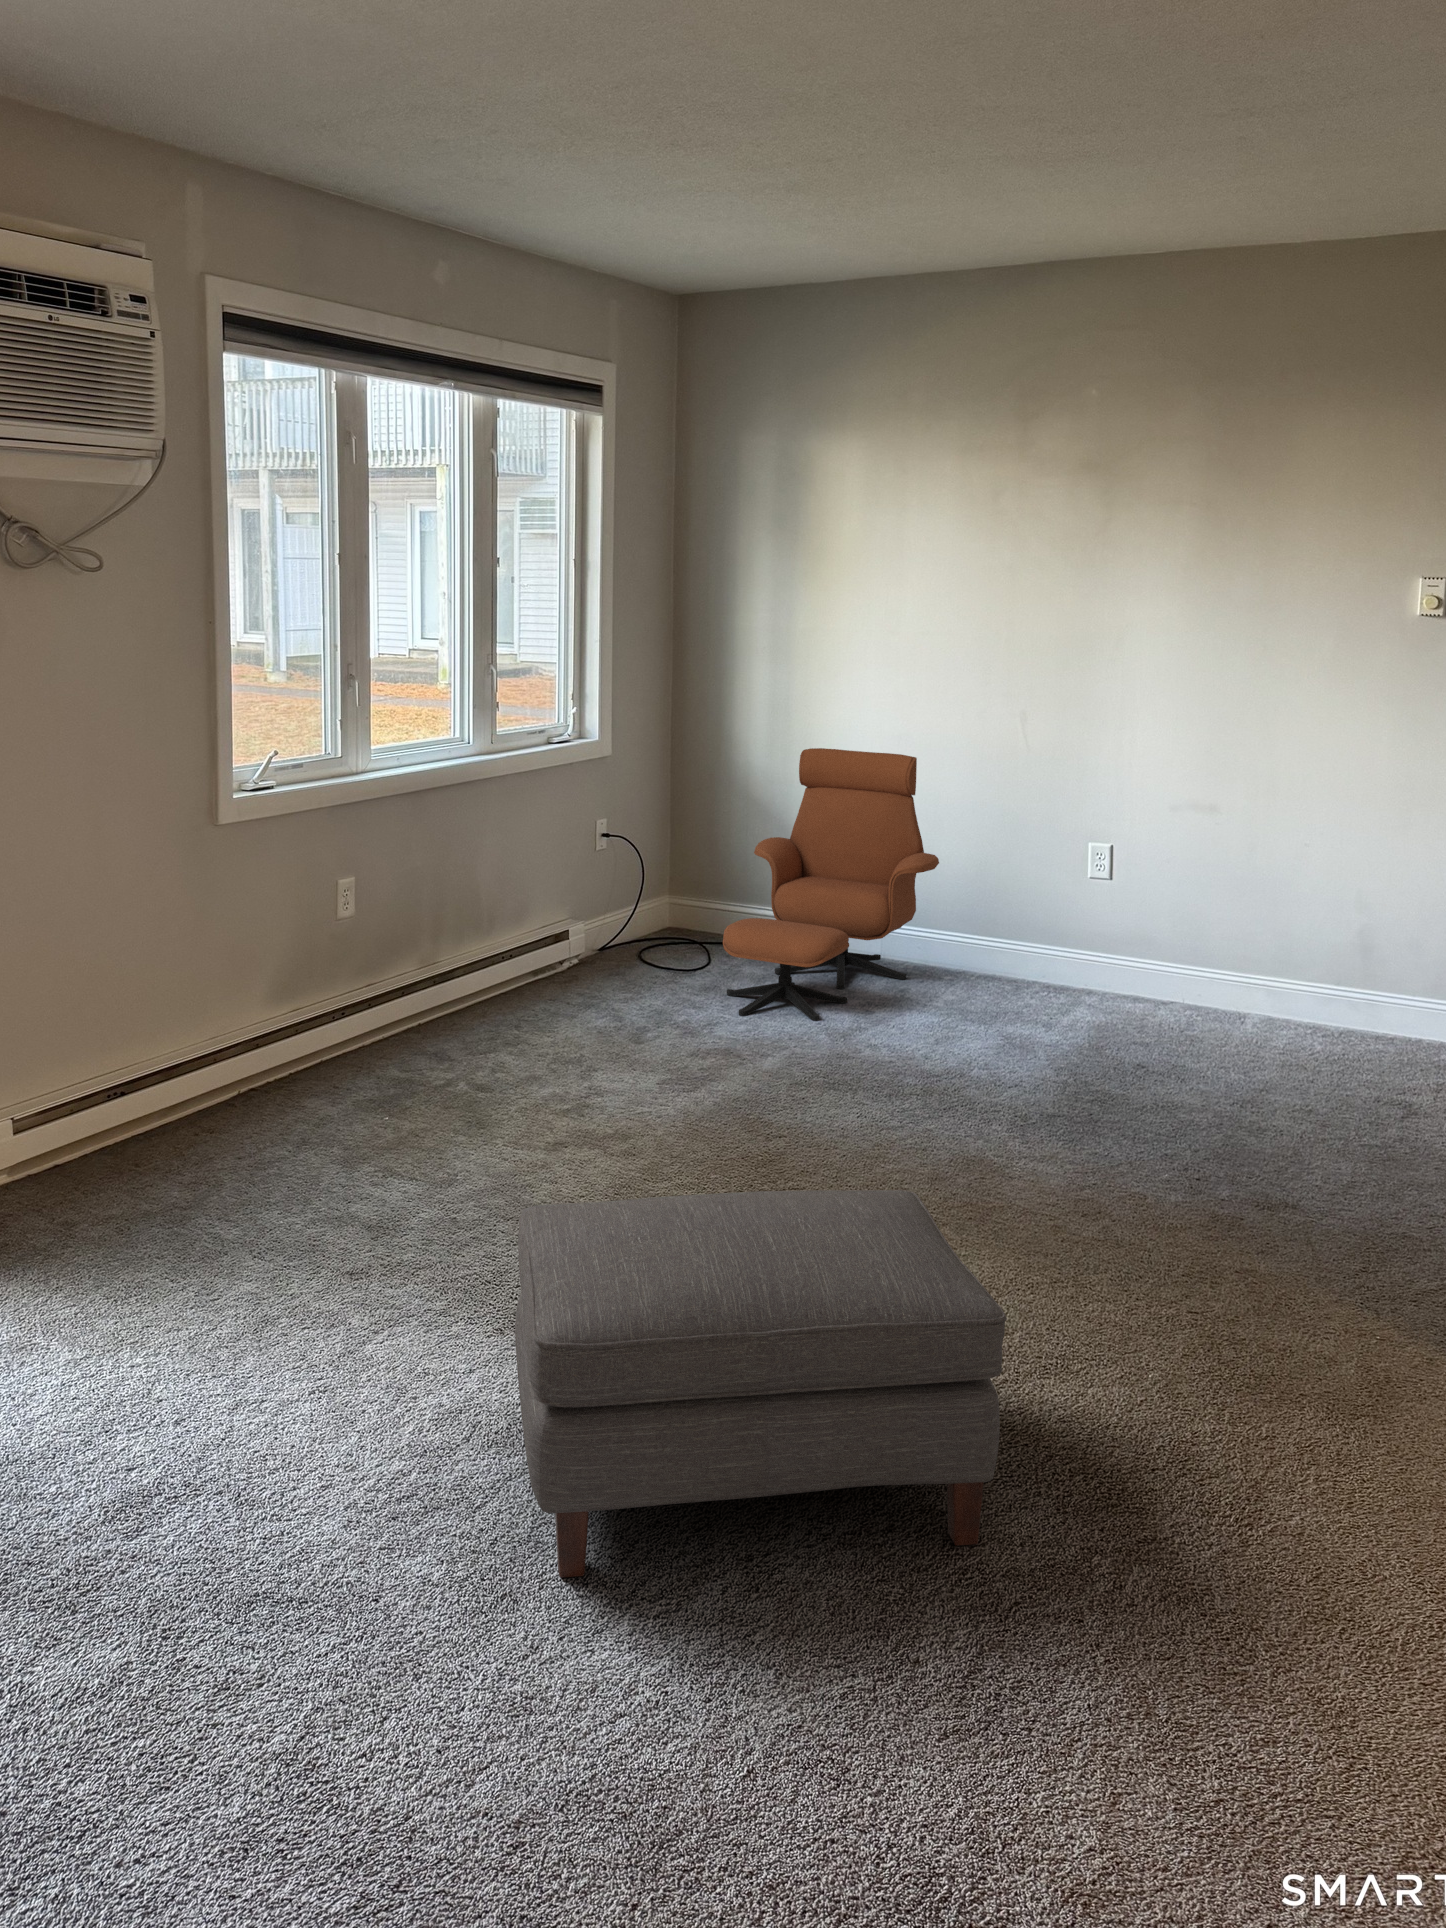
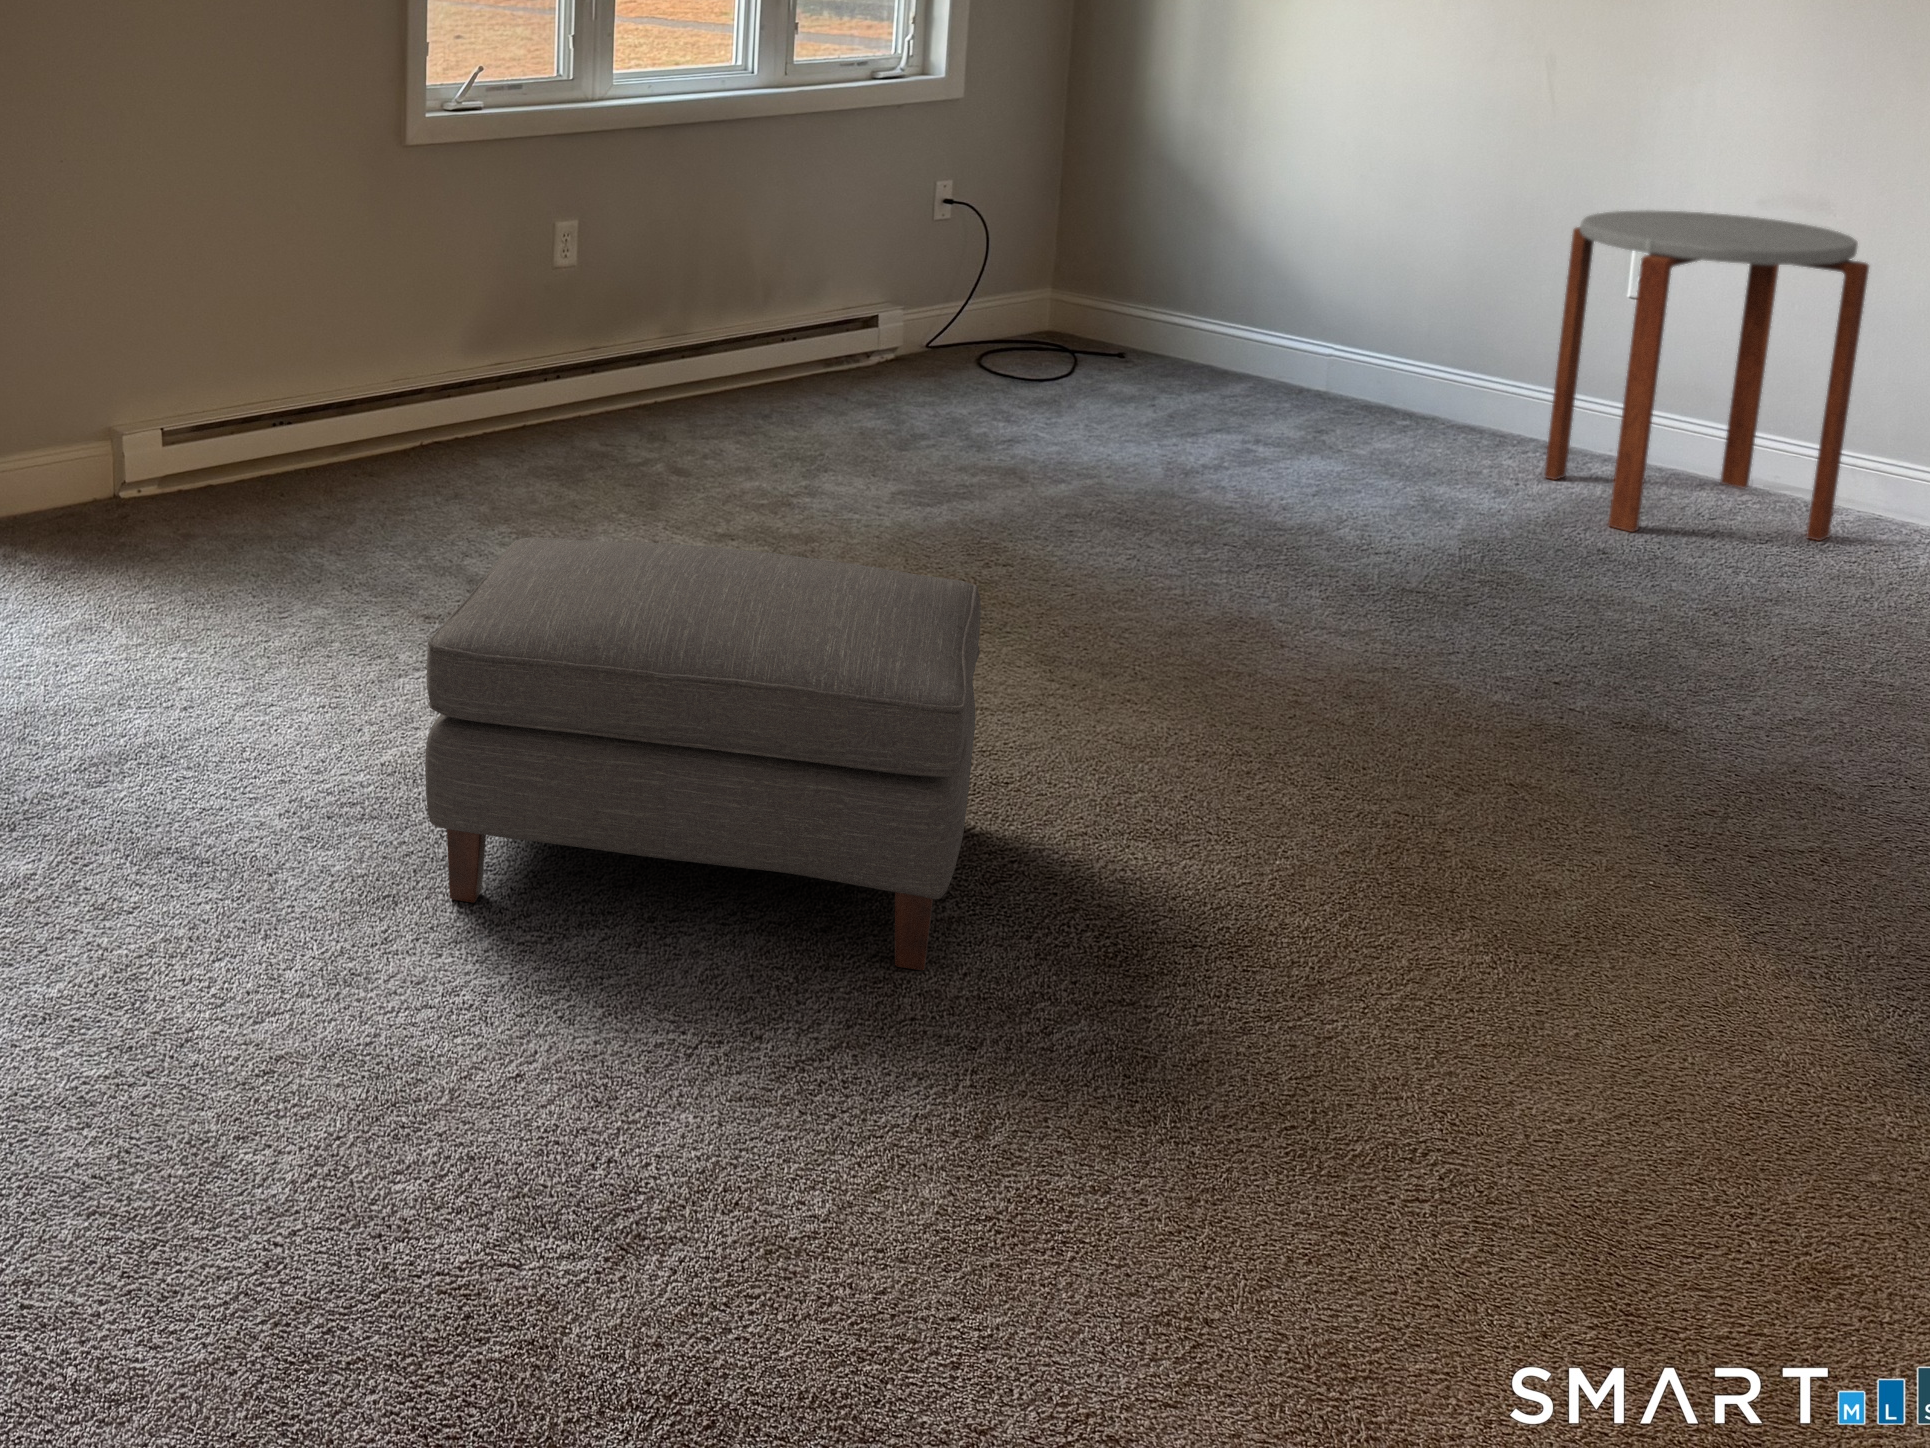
lounge chair: present [723,748,939,1021] -> none [1056,96,1396,448]
side table: none [1064,821,1261,1049] -> present [1544,210,1869,541]

